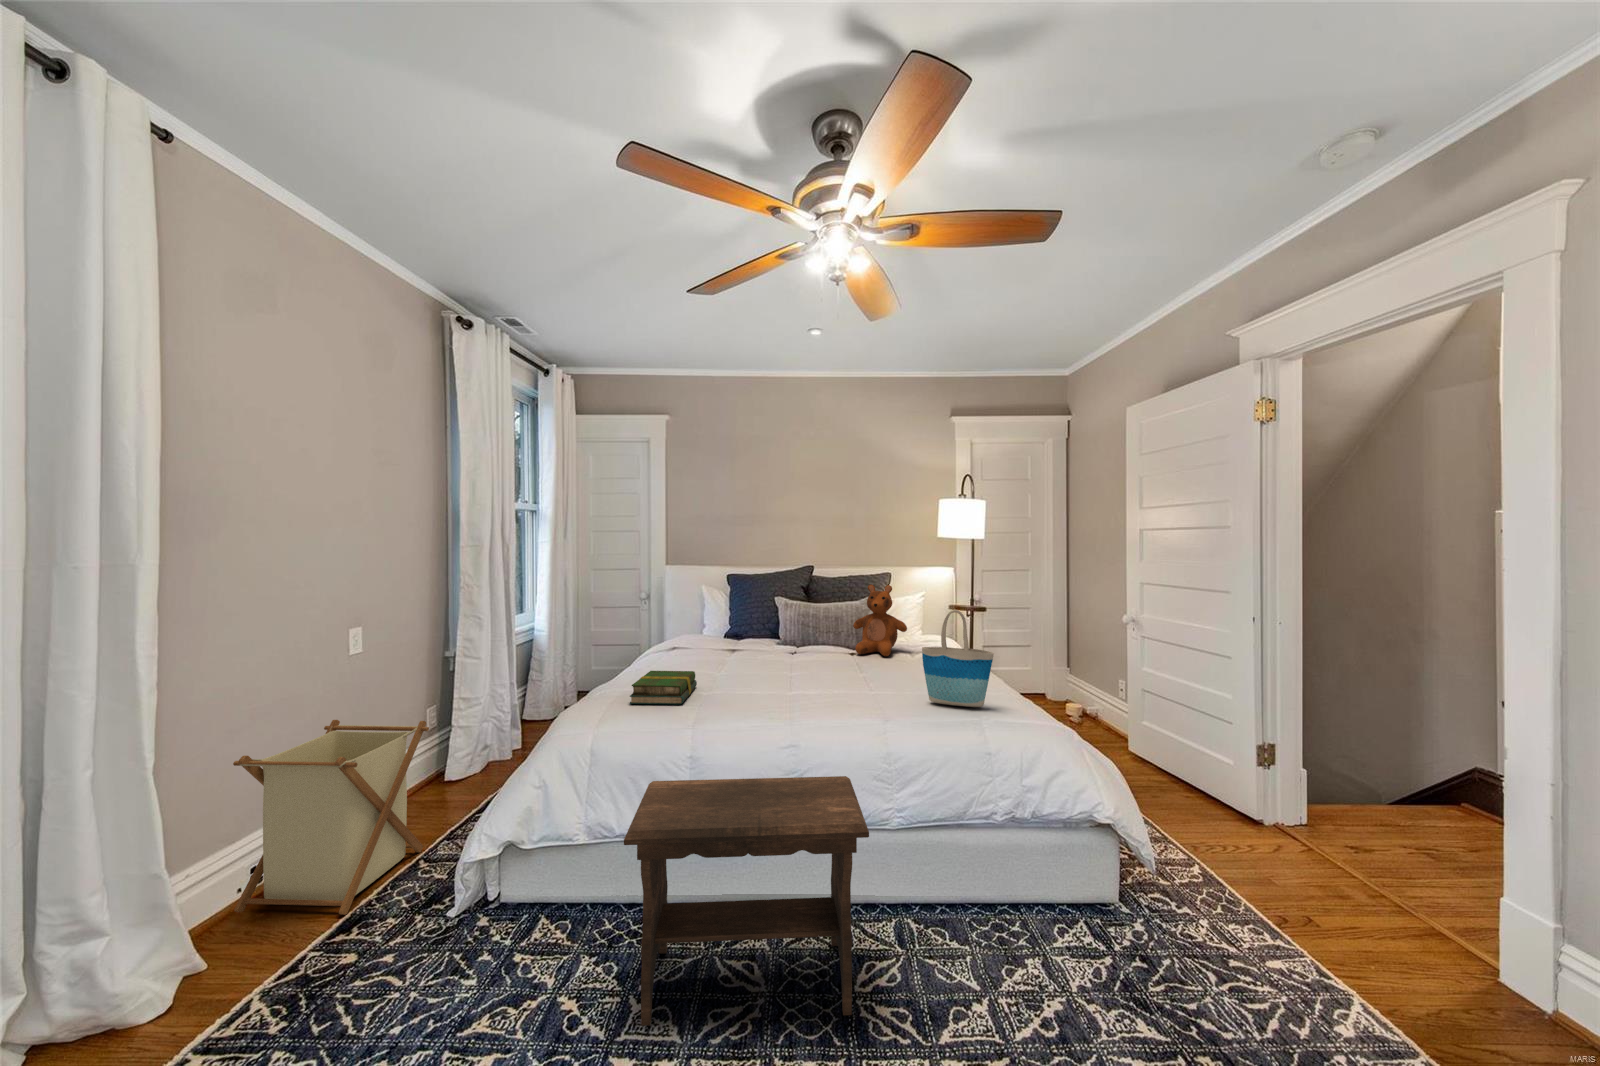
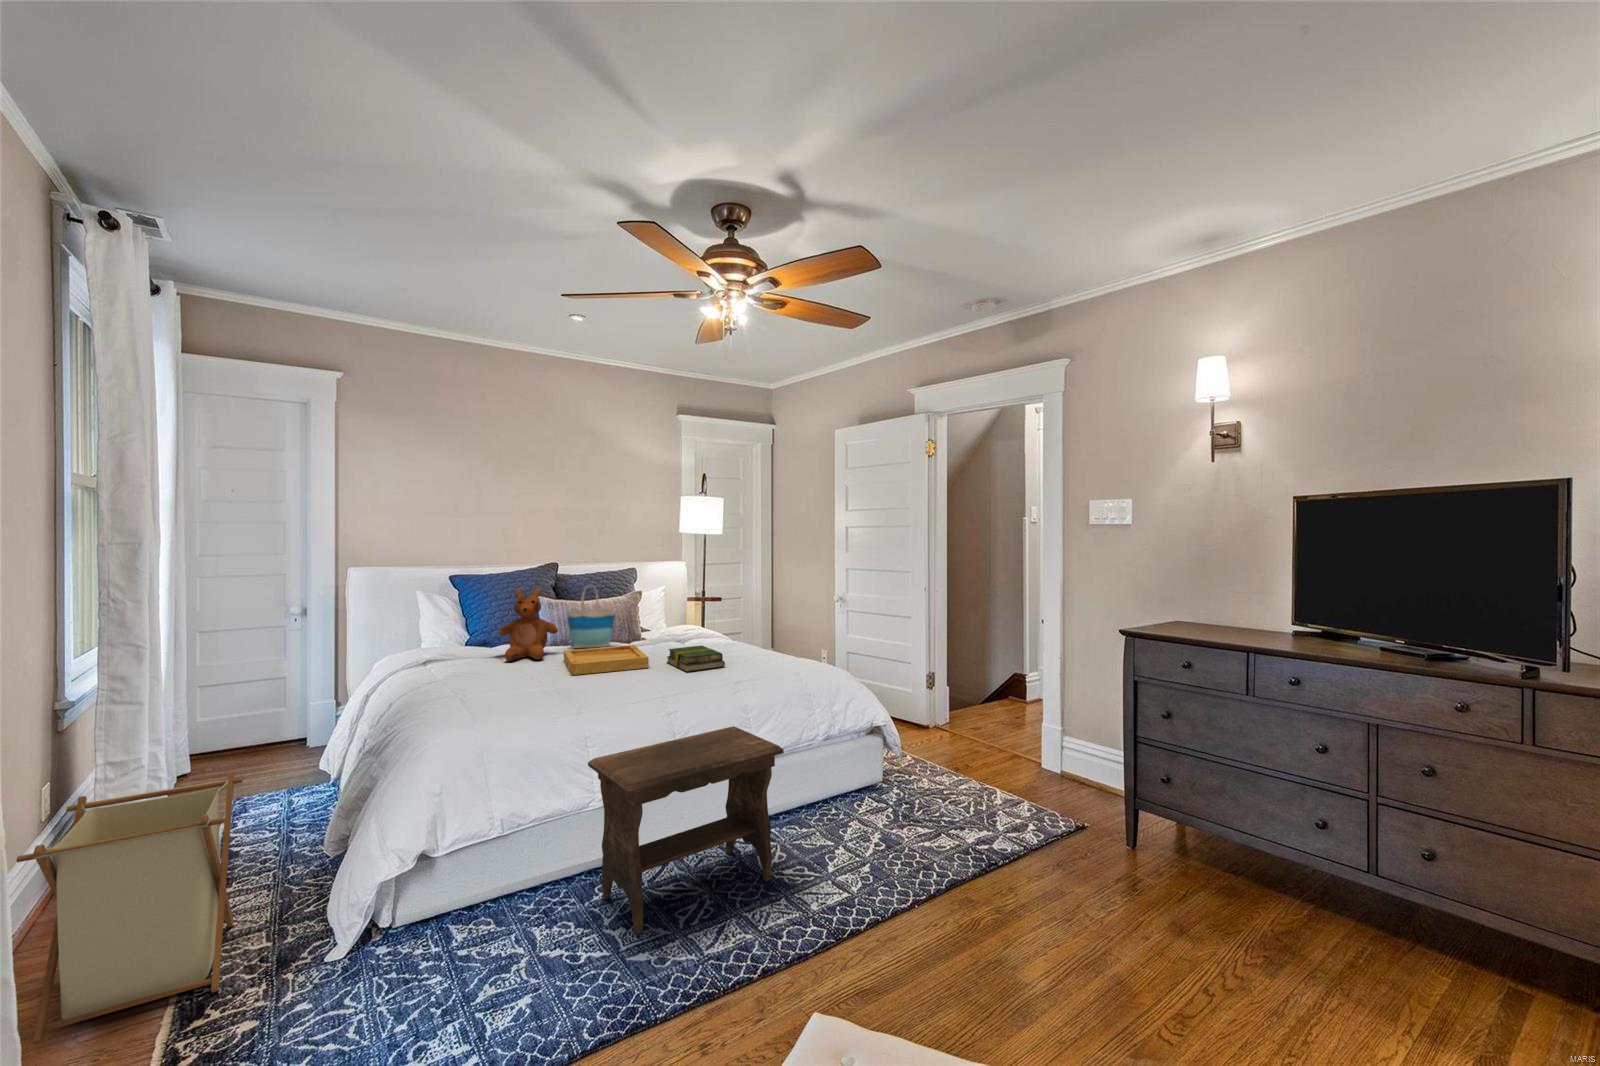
teddy bear: present [853,585,907,656] -> present [499,589,558,661]
tote bag: present [922,610,994,707] -> present [568,585,616,648]
tray: none [743,650,832,680] -> present [564,645,649,675]
book: present [630,671,697,704] -> present [667,646,725,672]

